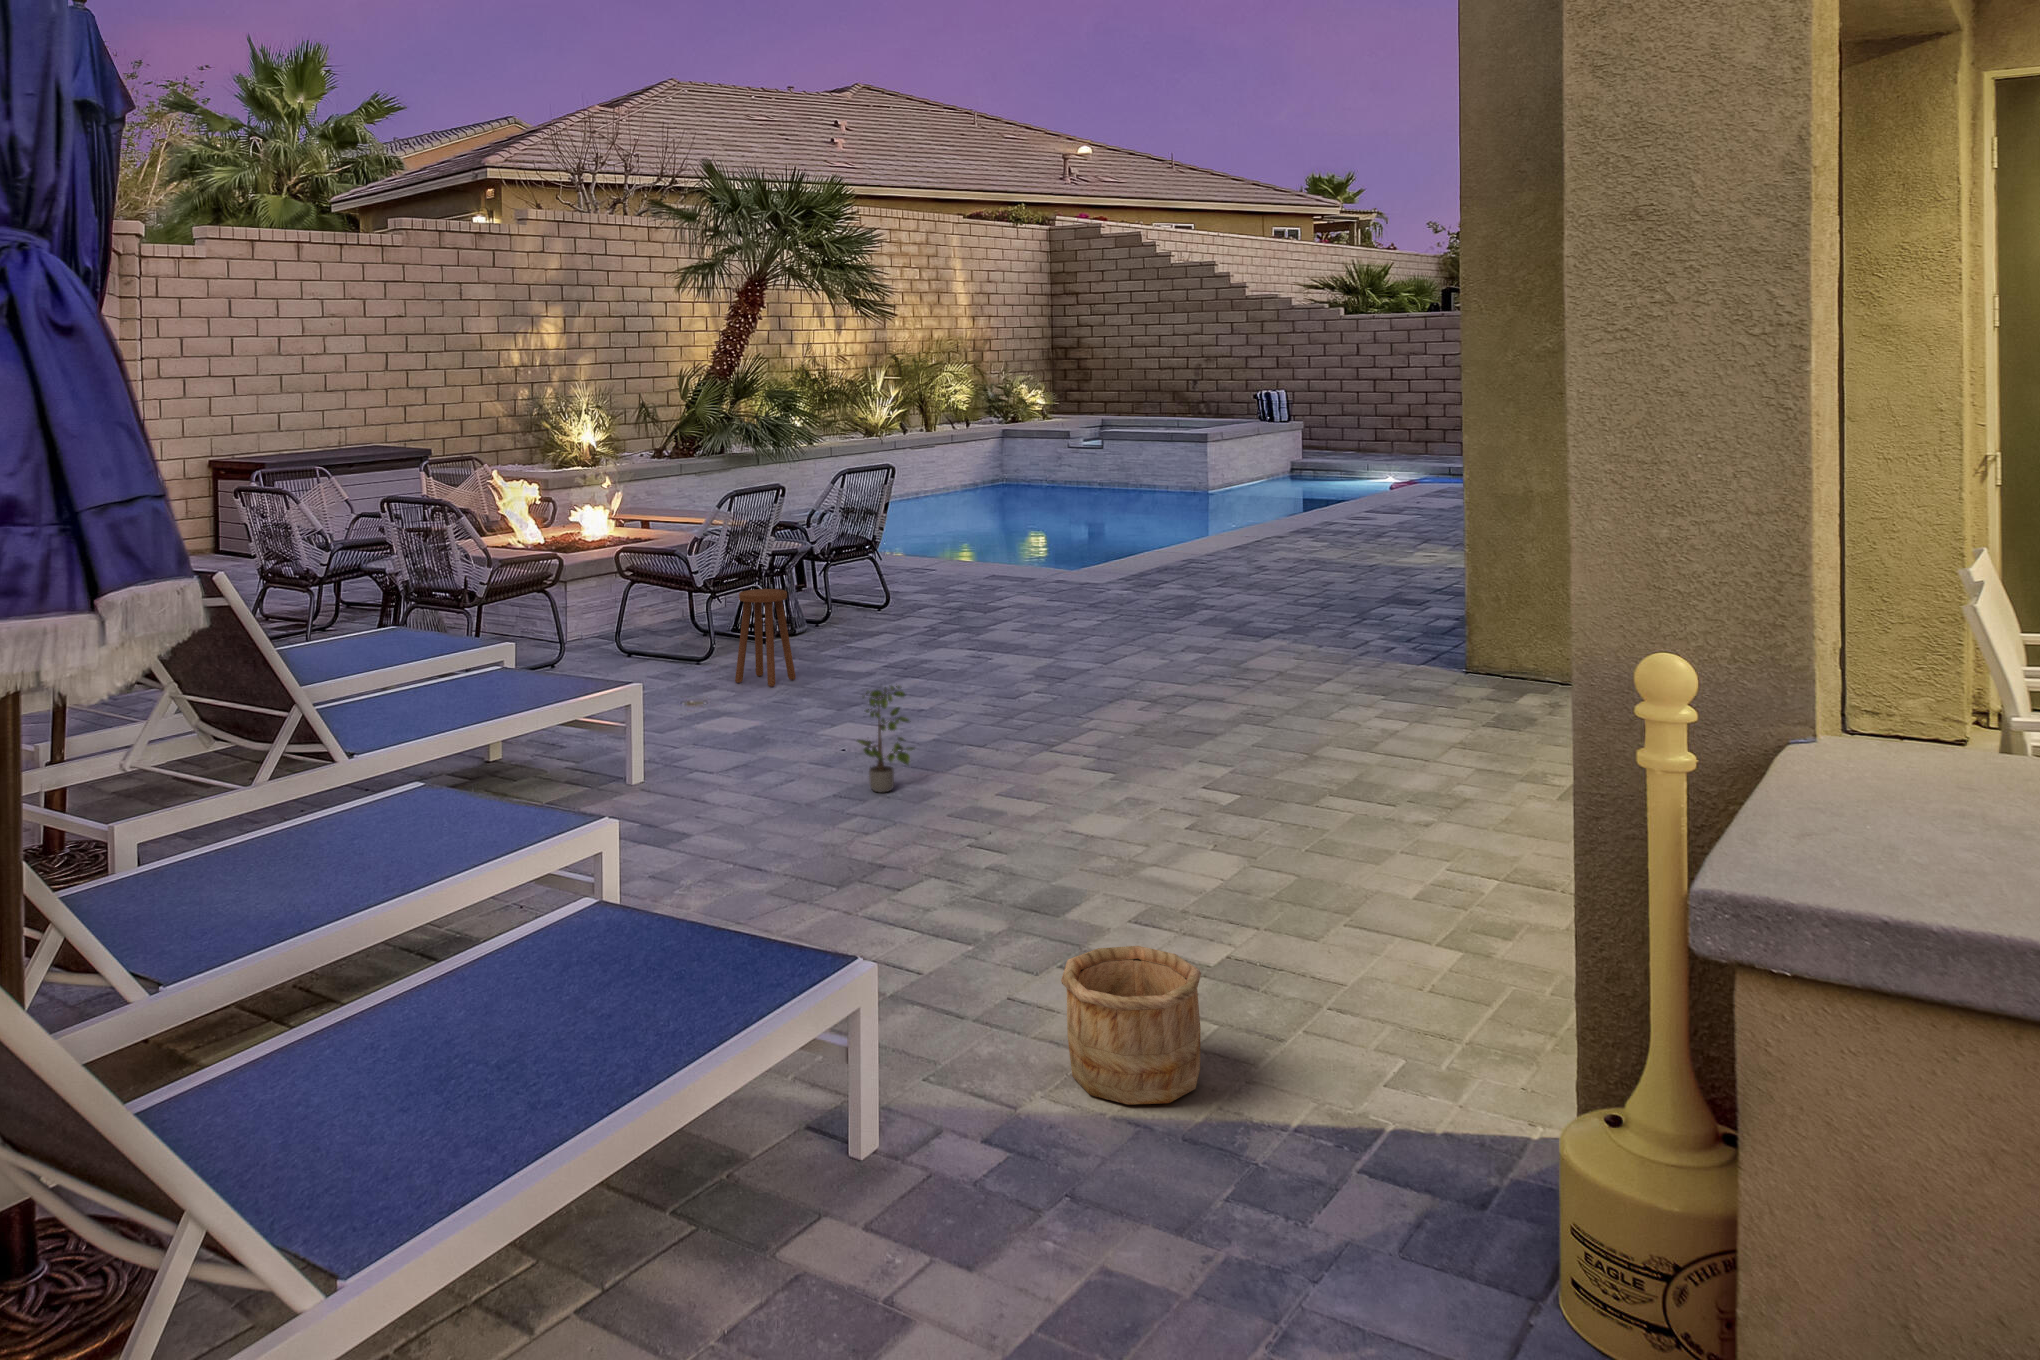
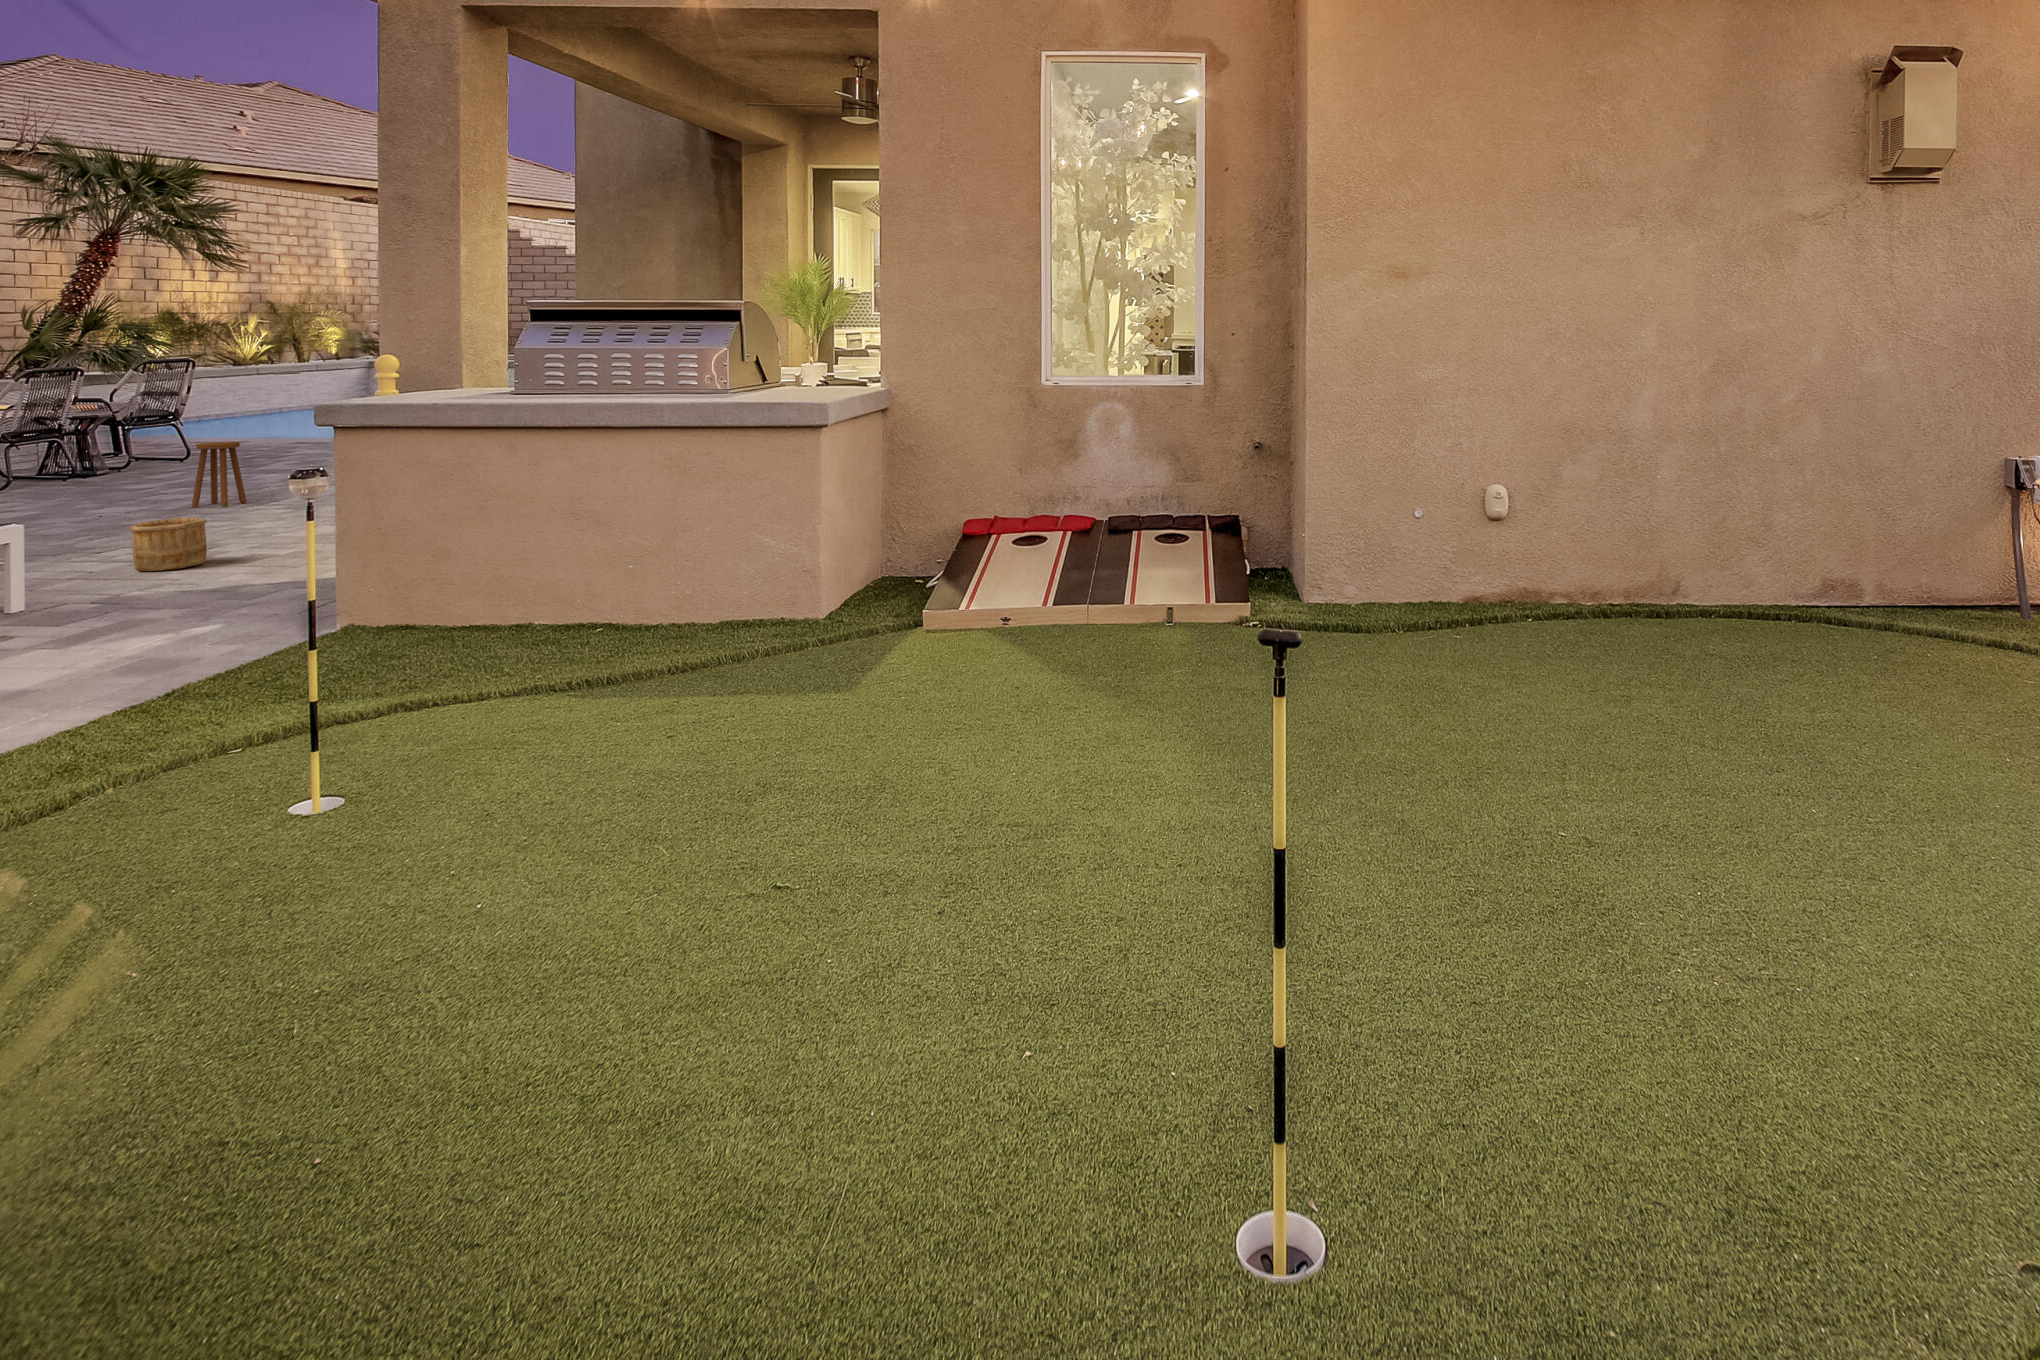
stool: present [735,589,796,687] -> present [192,442,247,507]
potted plant: present [858,686,914,792] -> none [90,460,140,522]

